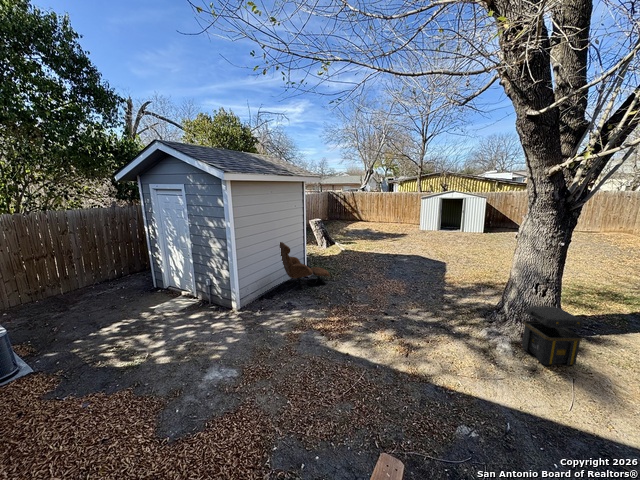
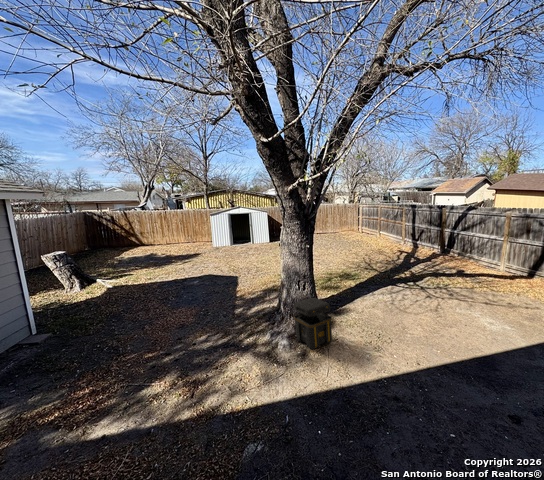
lounge chair: present [280,242,330,289] -> none [20,296,107,354]

